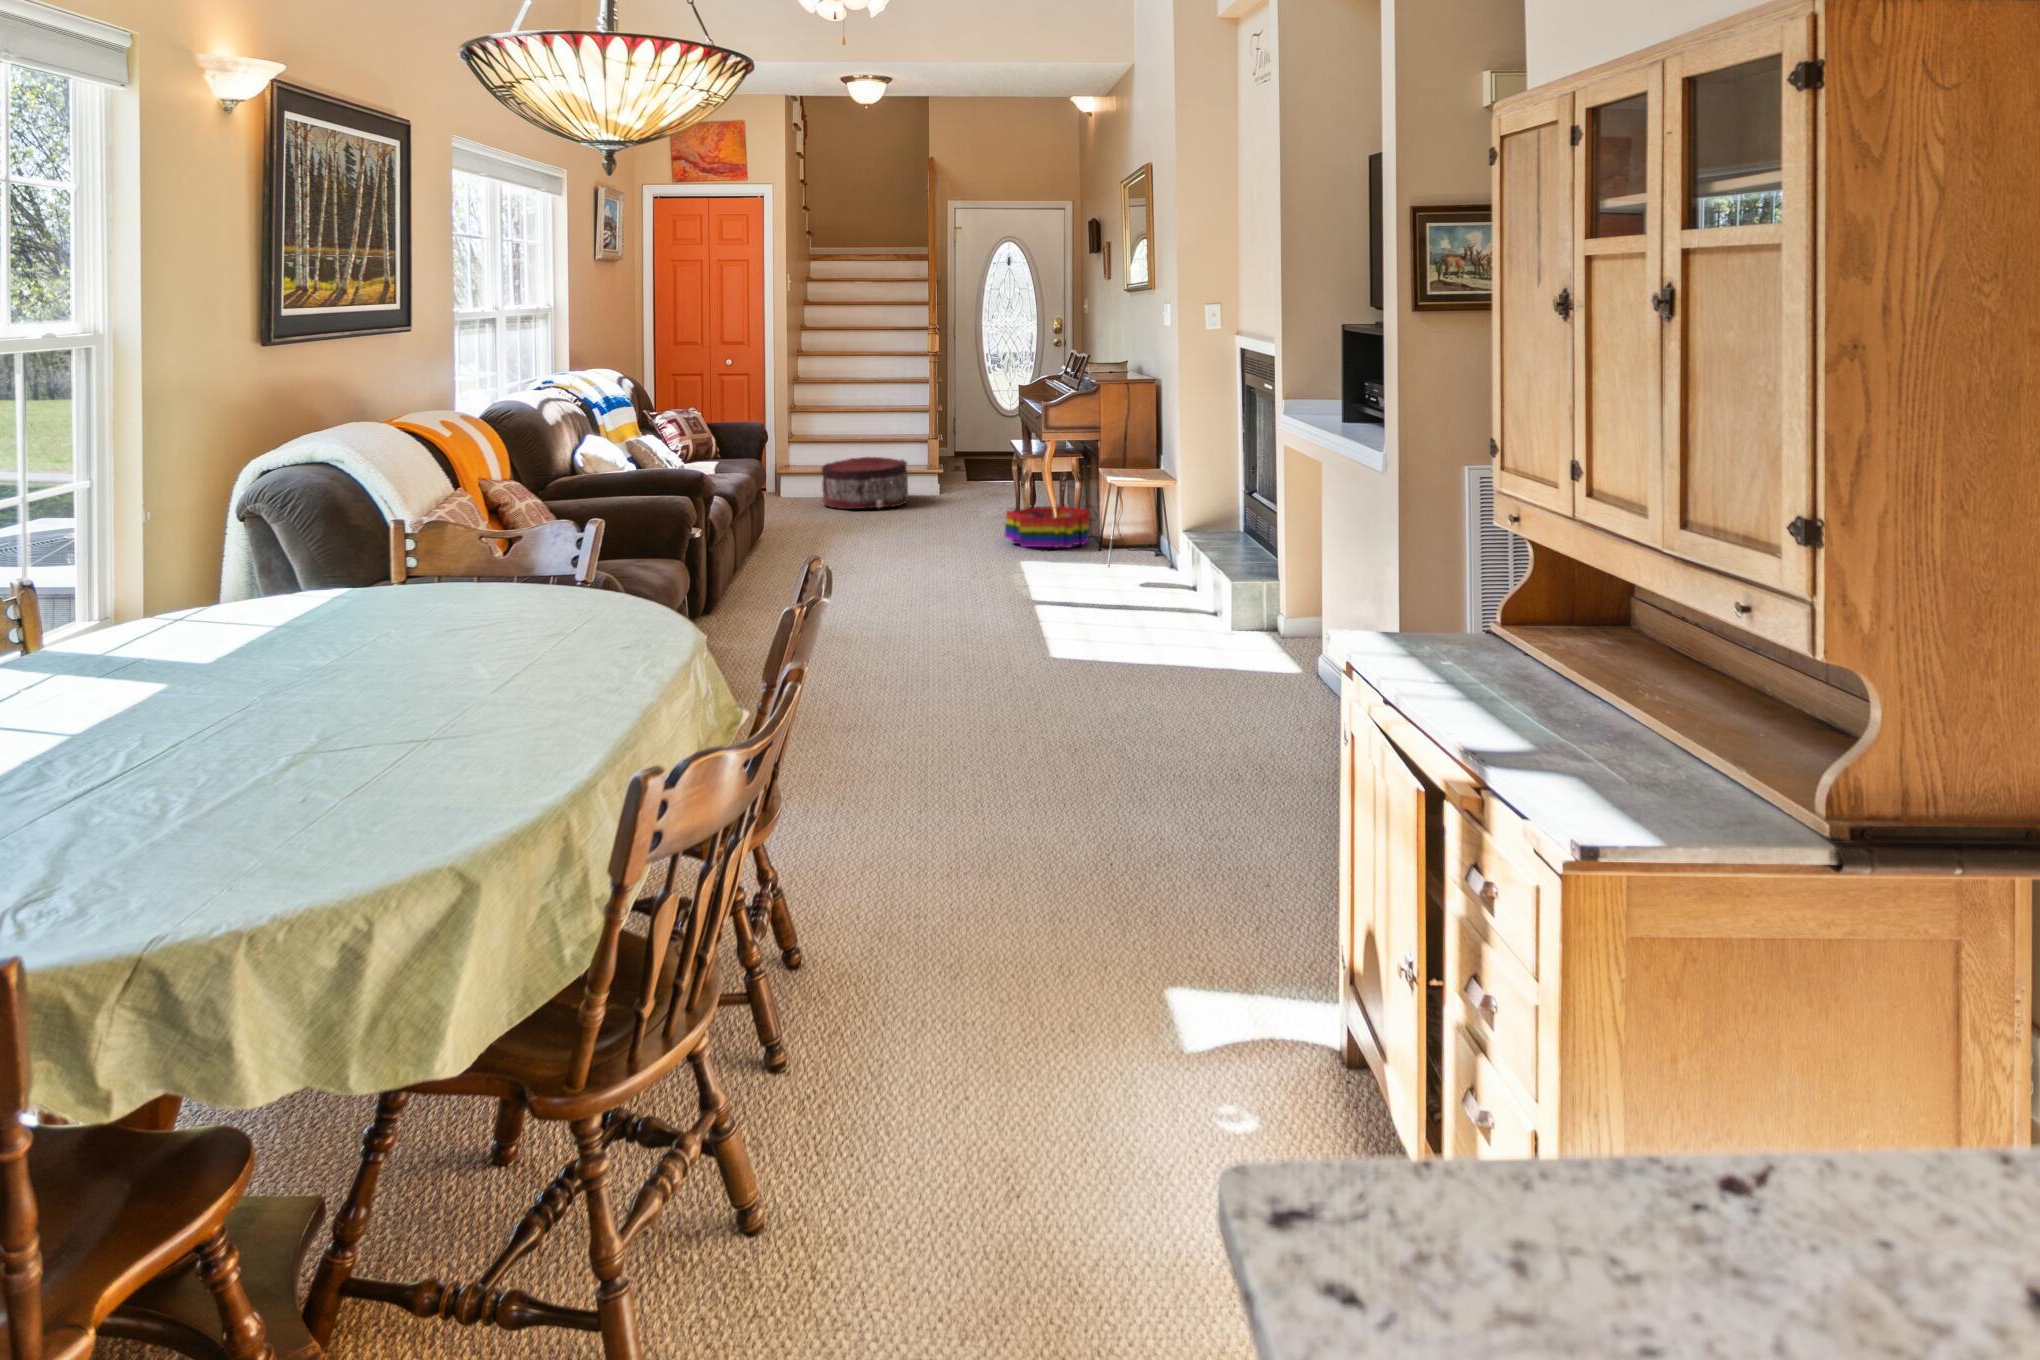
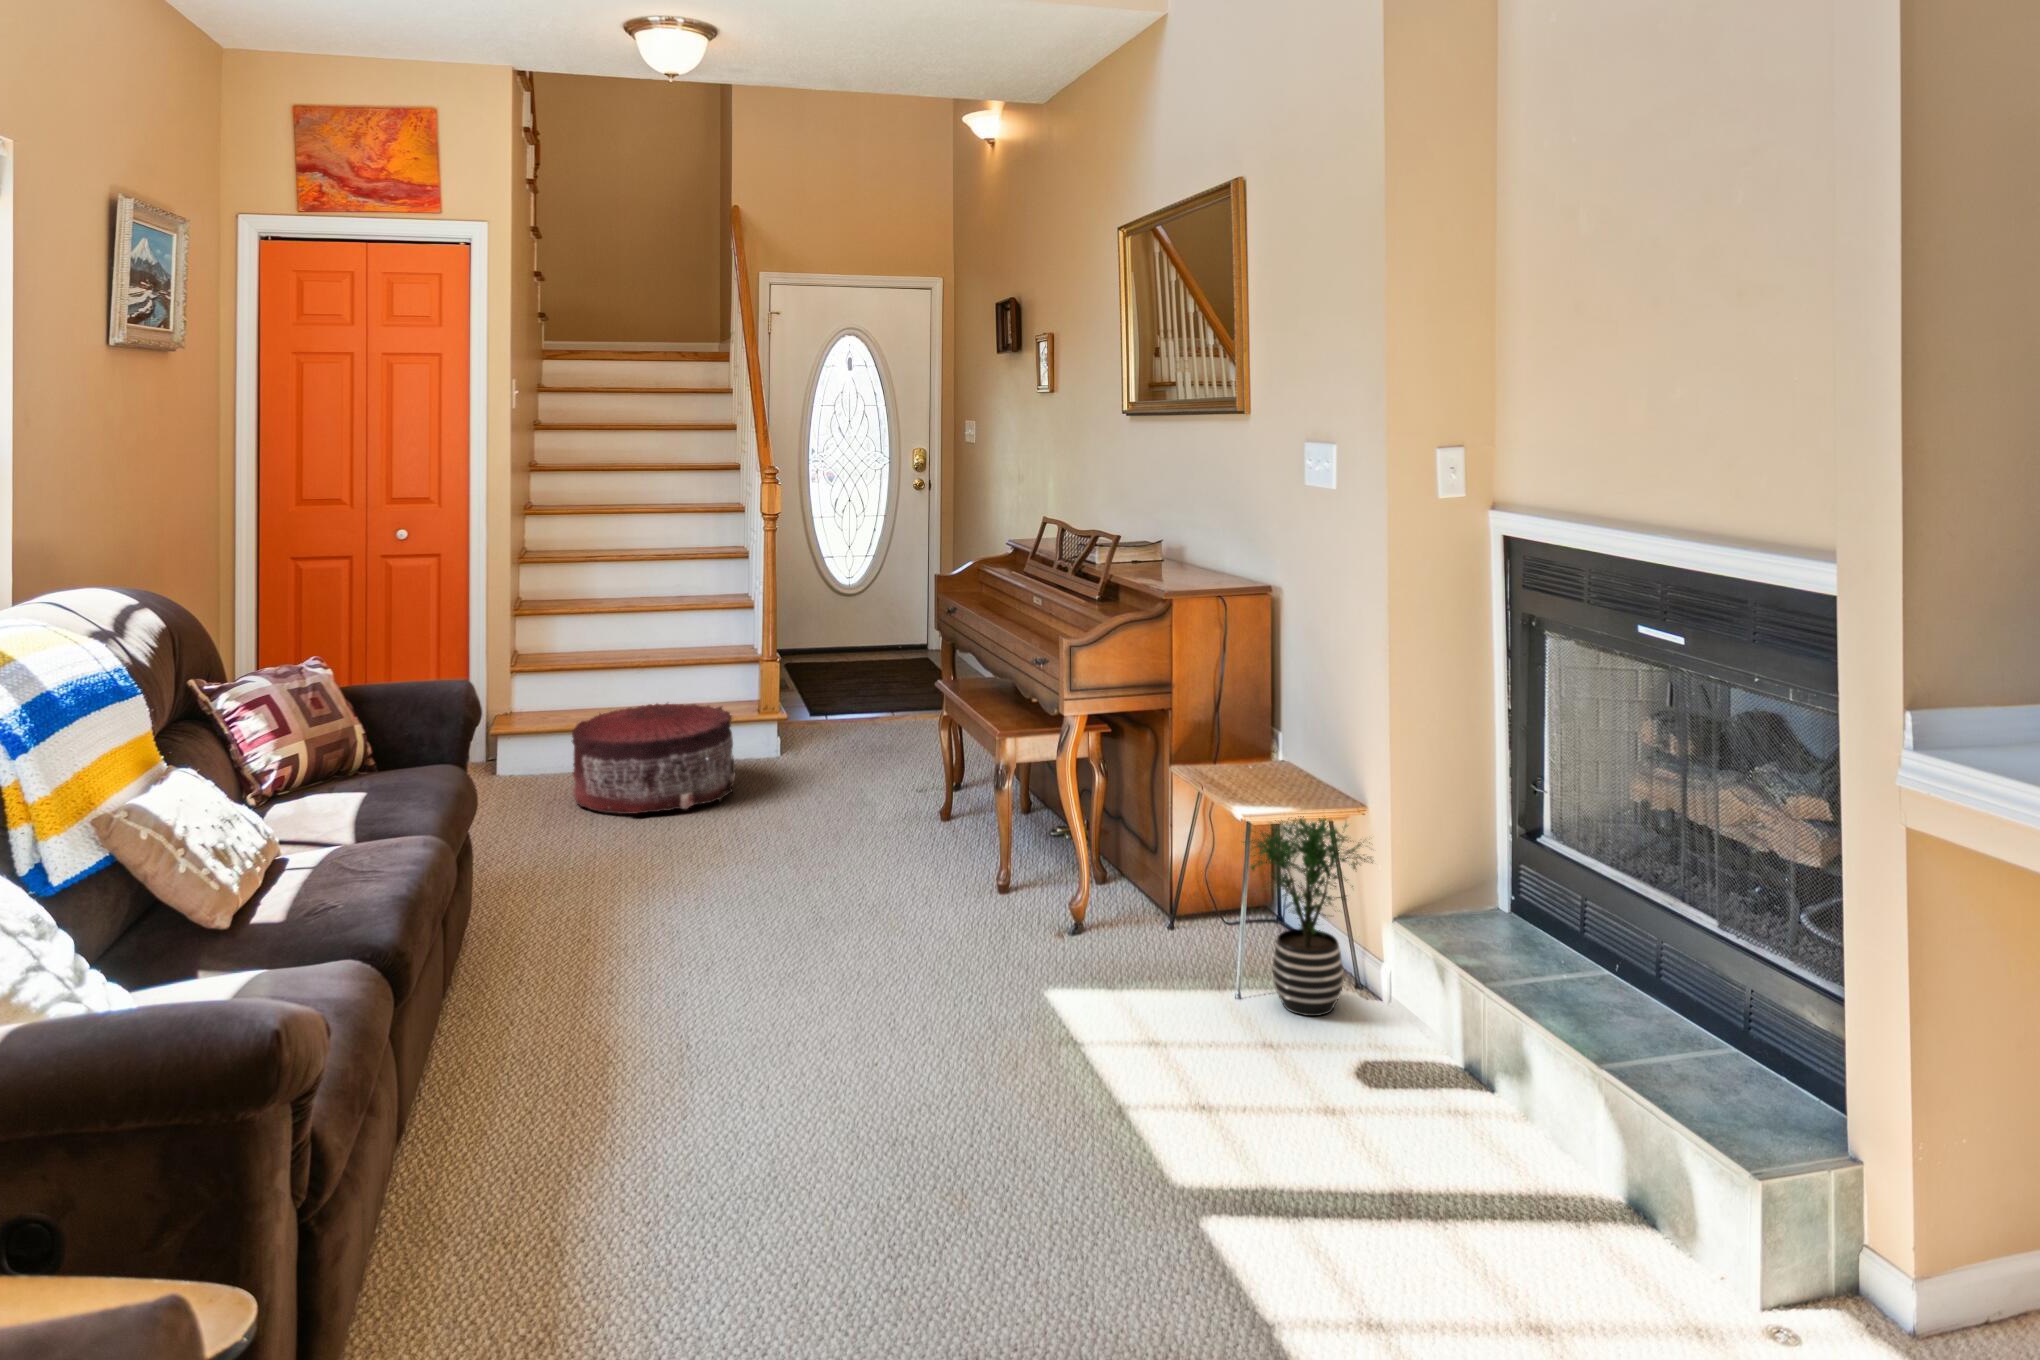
potted plant: none [1105,481,1172,574] -> present [1243,816,1373,1016]
storage bin: present [1005,506,1090,548] -> none [972,818,1138,927]

